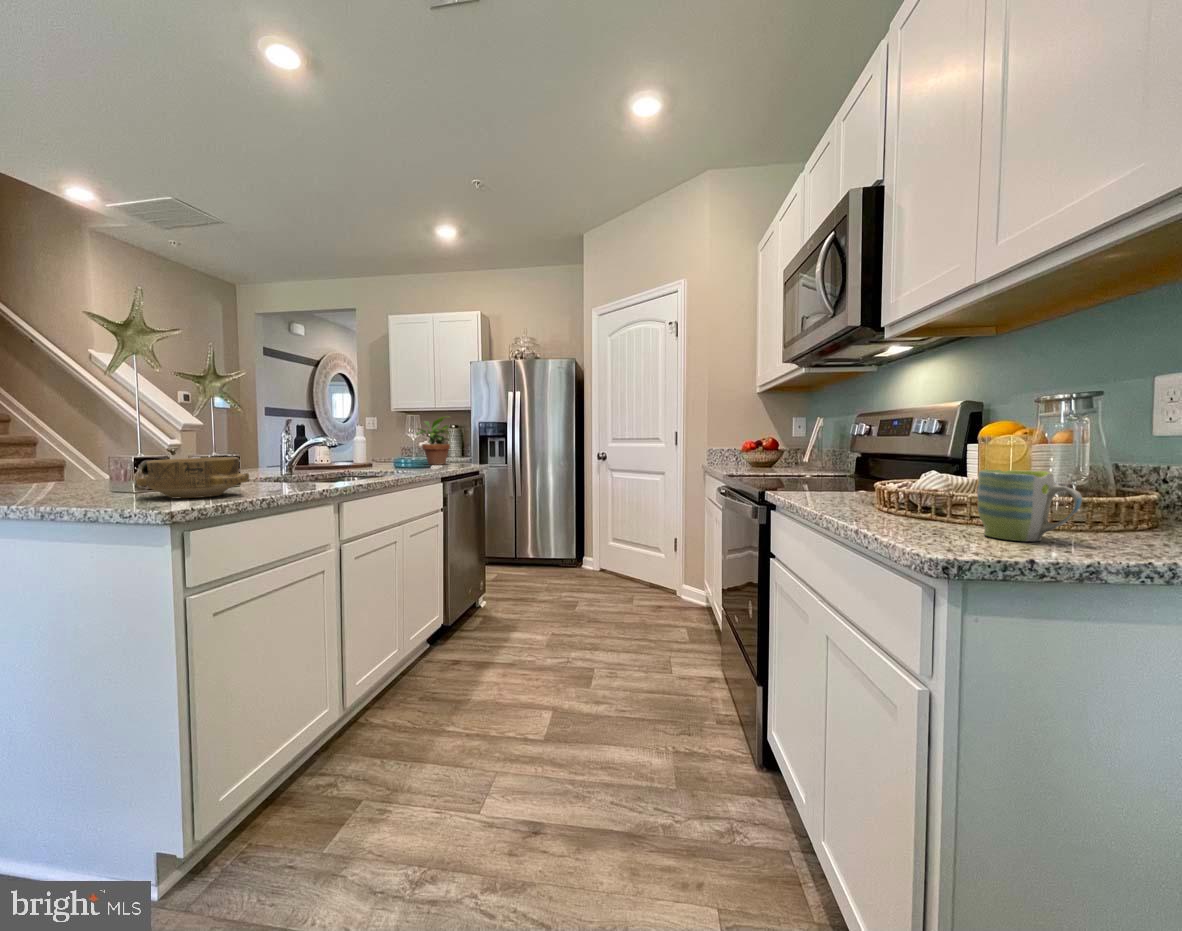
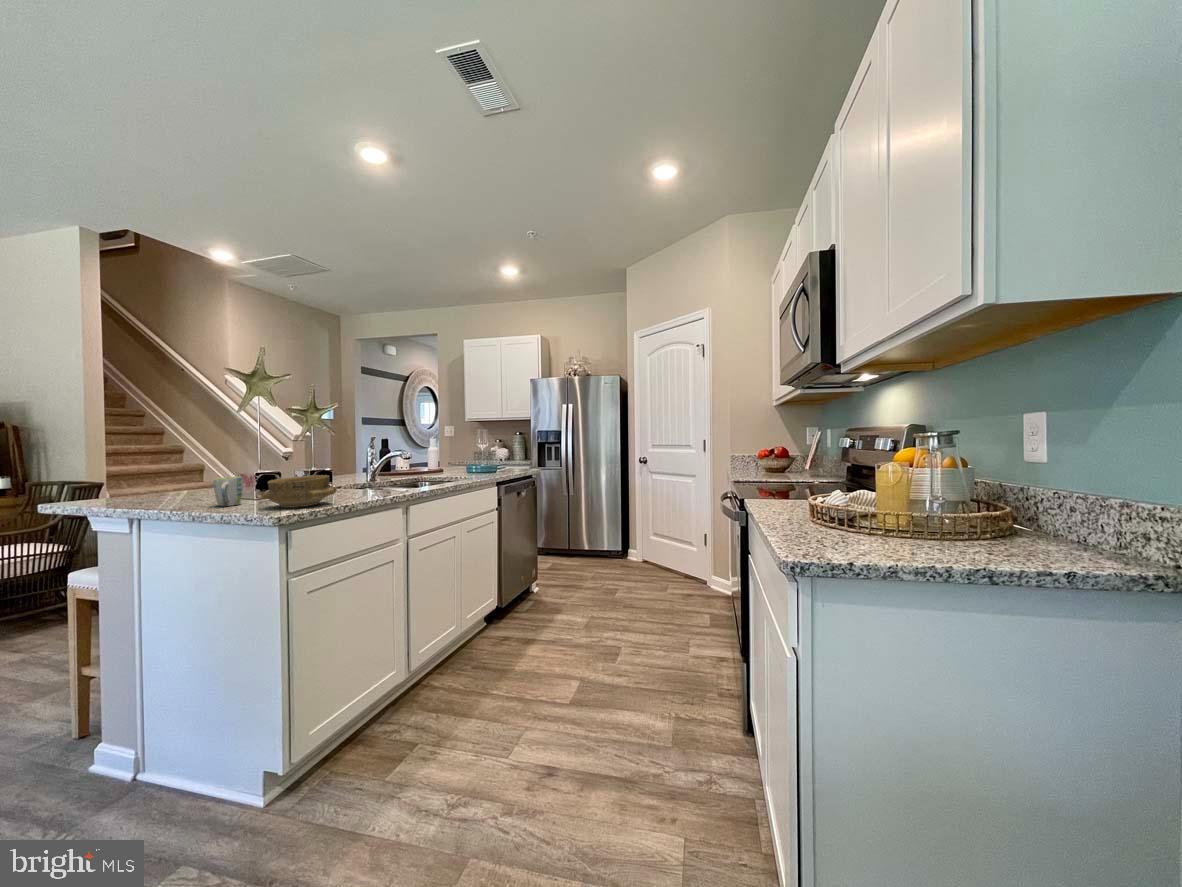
potted plant: present [416,416,450,465] -> none [475,426,506,468]
mug: present [977,469,1082,541] -> present [214,477,243,506]

